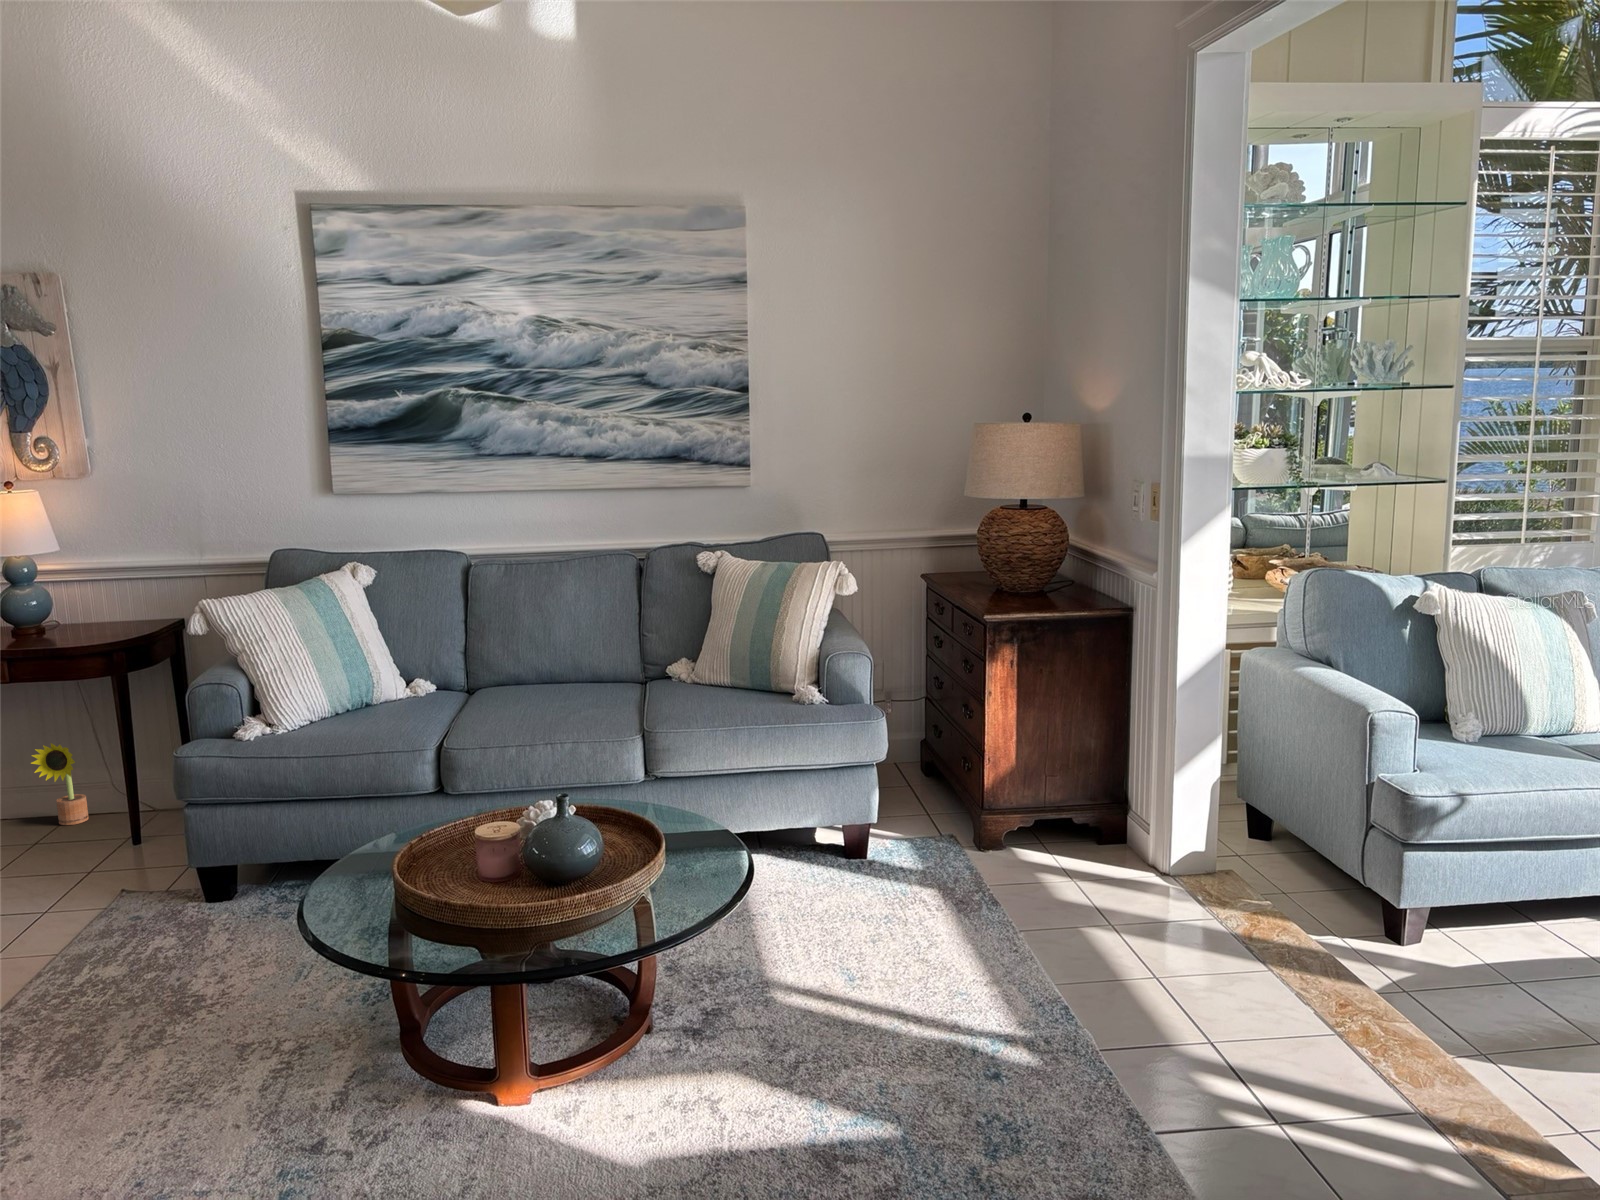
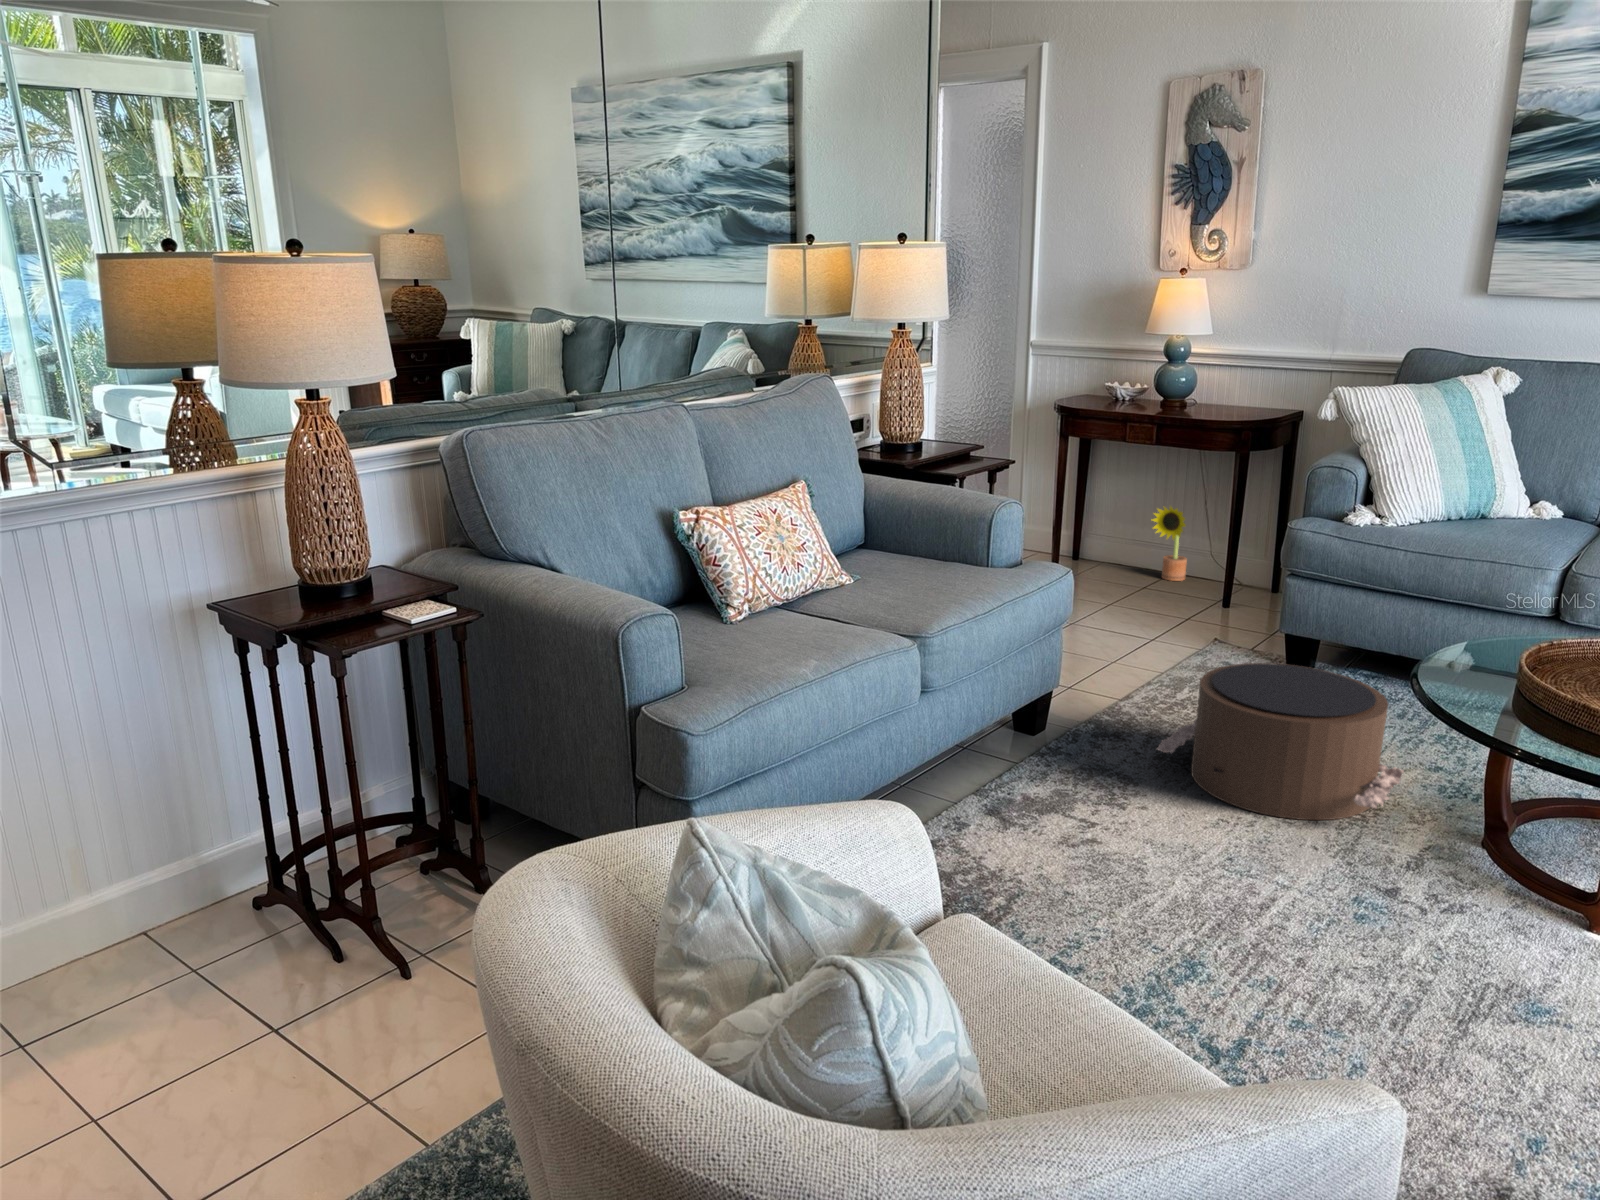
pouf: none [36,915,322,1108] -> present [1157,663,1404,820]

